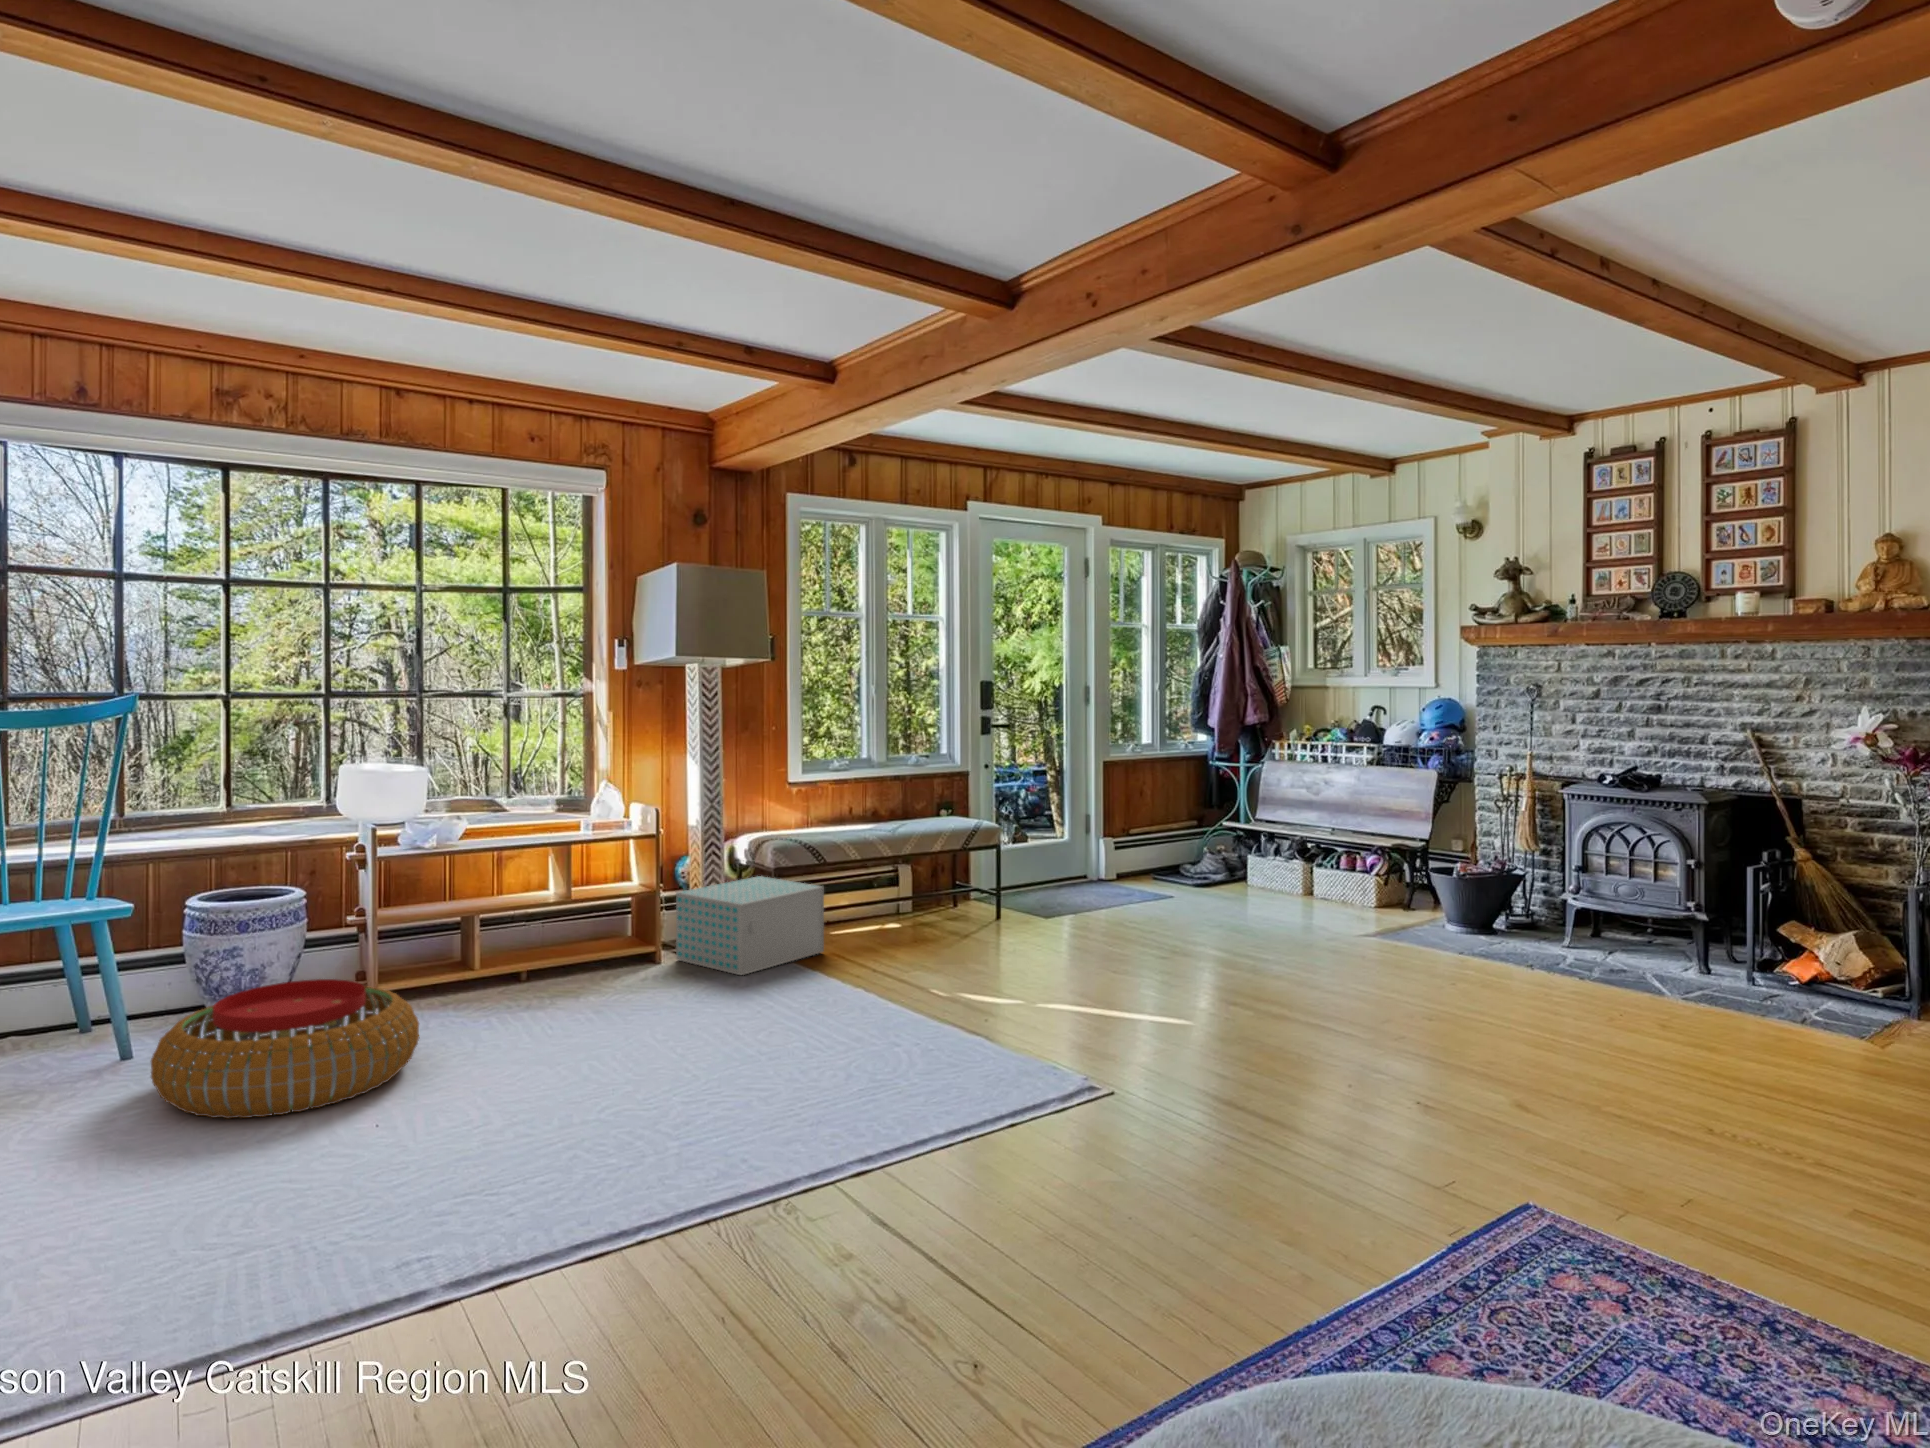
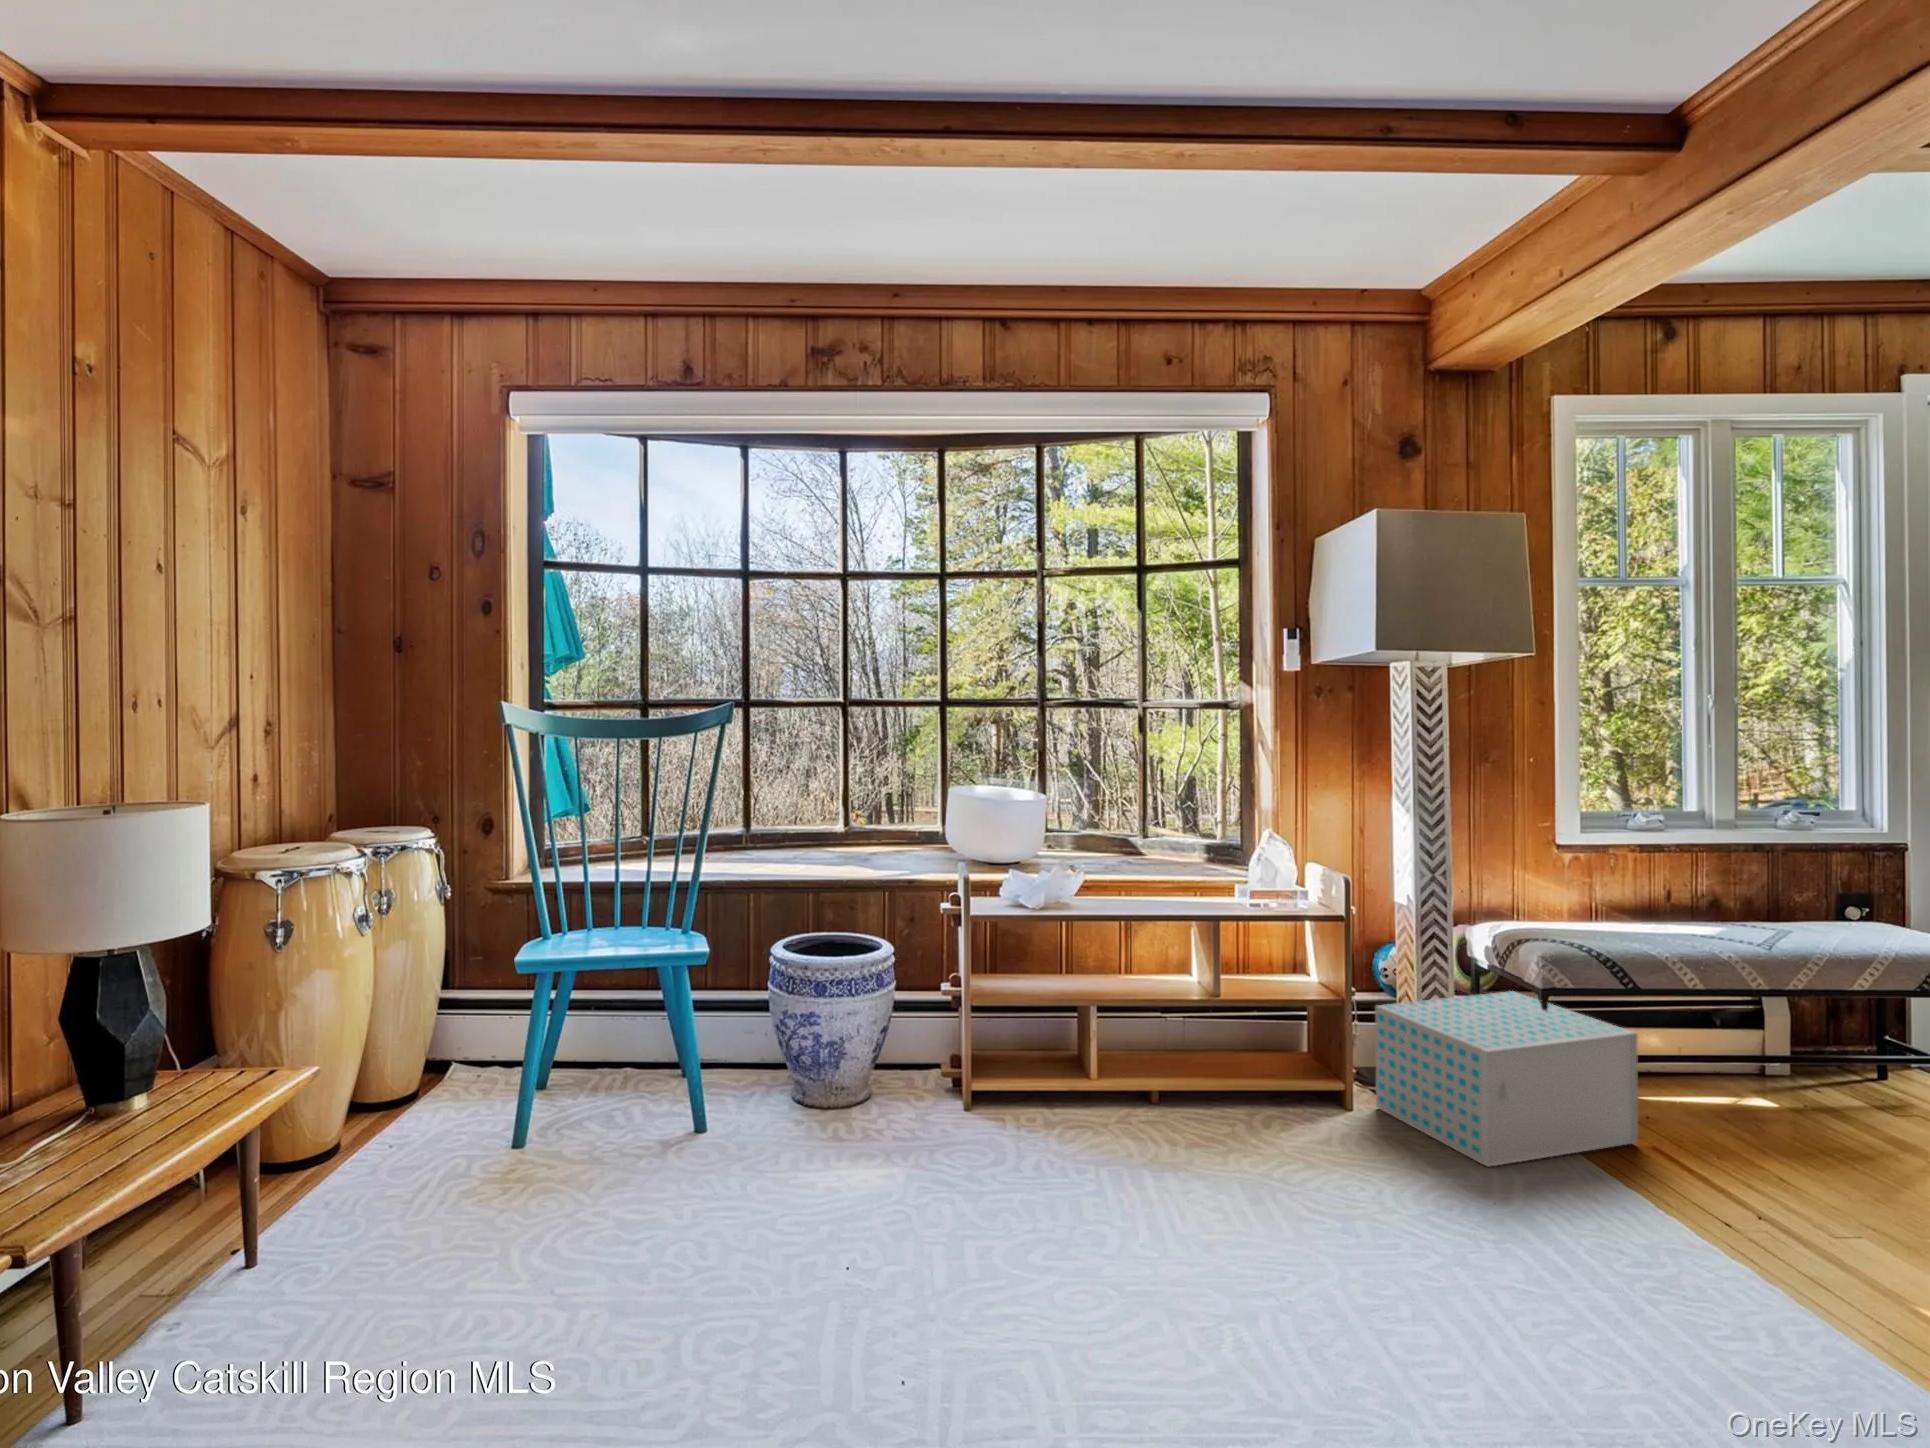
pouf: present [151,979,419,1119] -> none [663,1083,982,1301]

